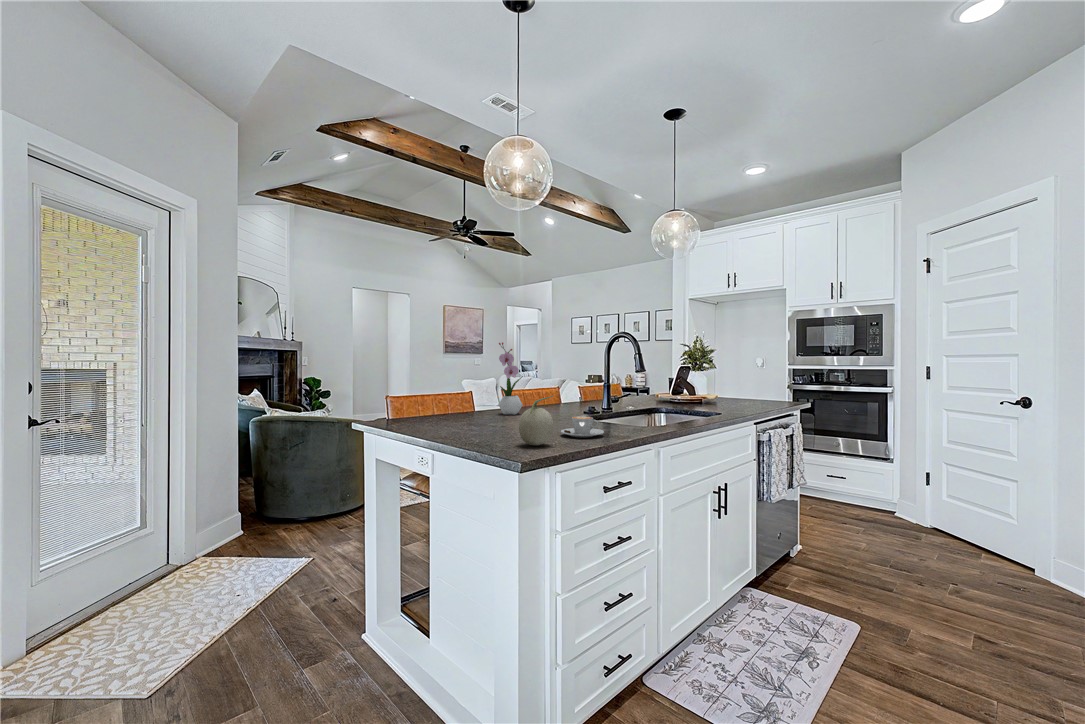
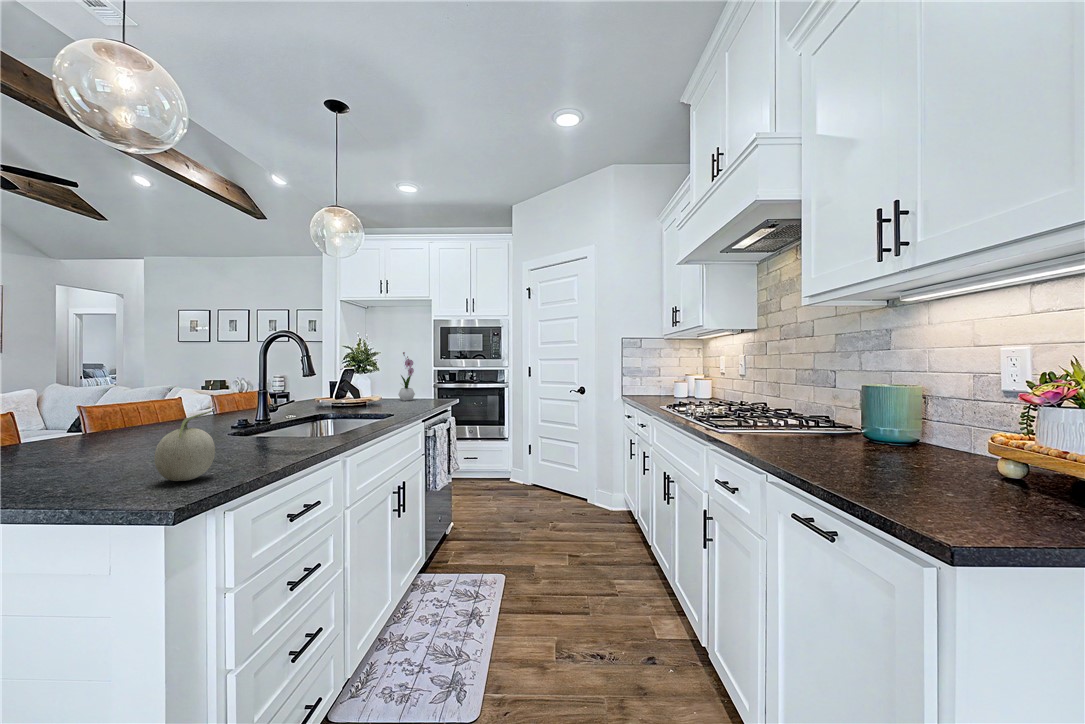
flower arrangement: present [499,342,523,415] -> present [398,352,415,401]
coffee cup: present [561,416,604,437] -> none [217,432,282,460]

